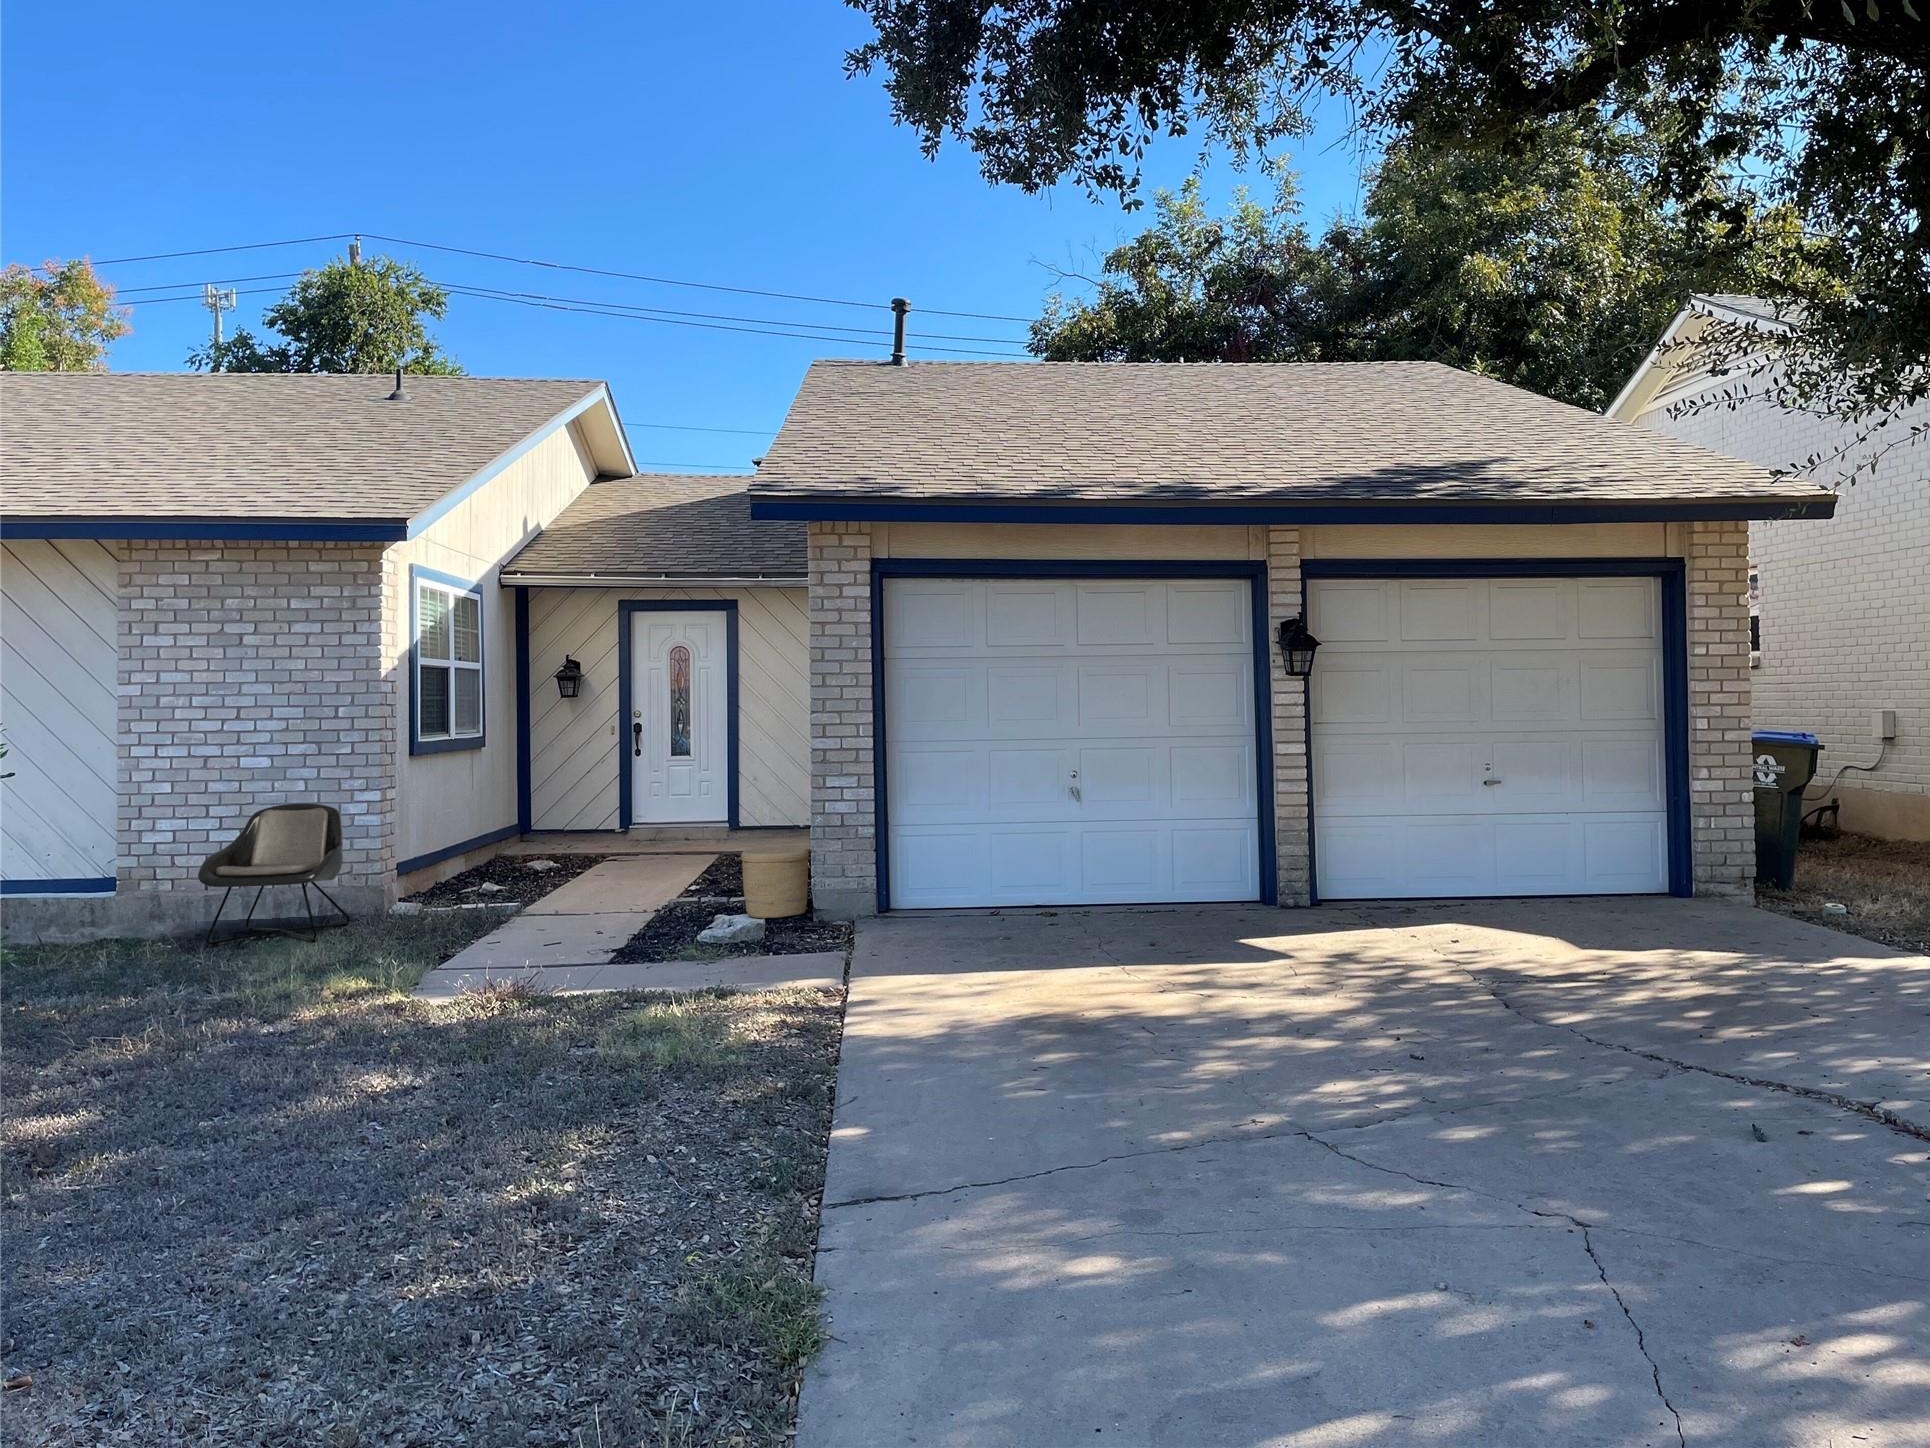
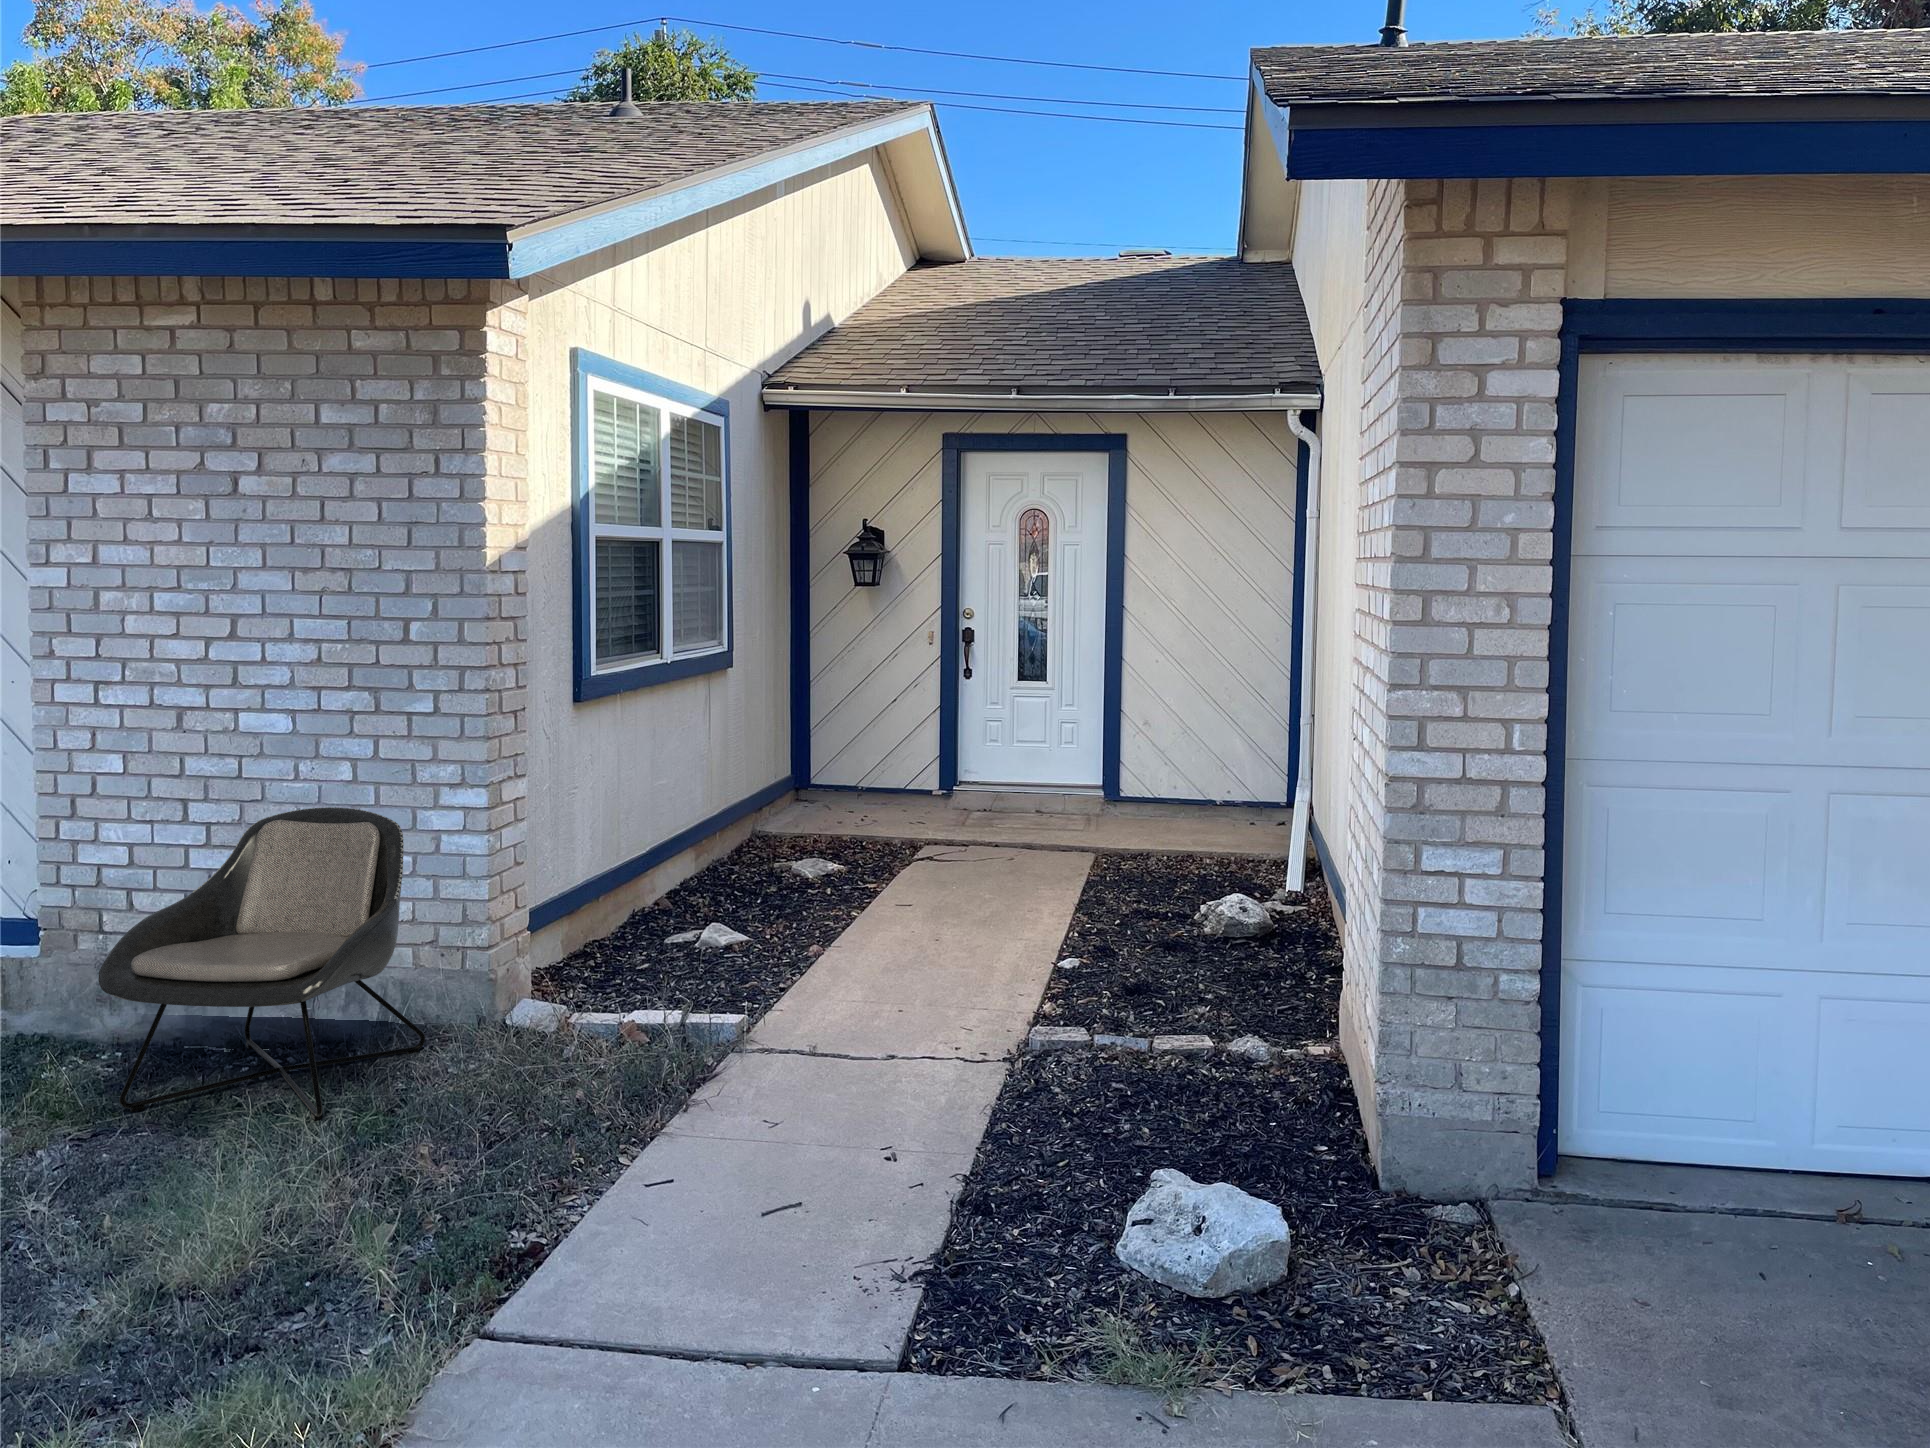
woven basket: present [741,847,809,918] -> none [1197,966,1352,1153]

